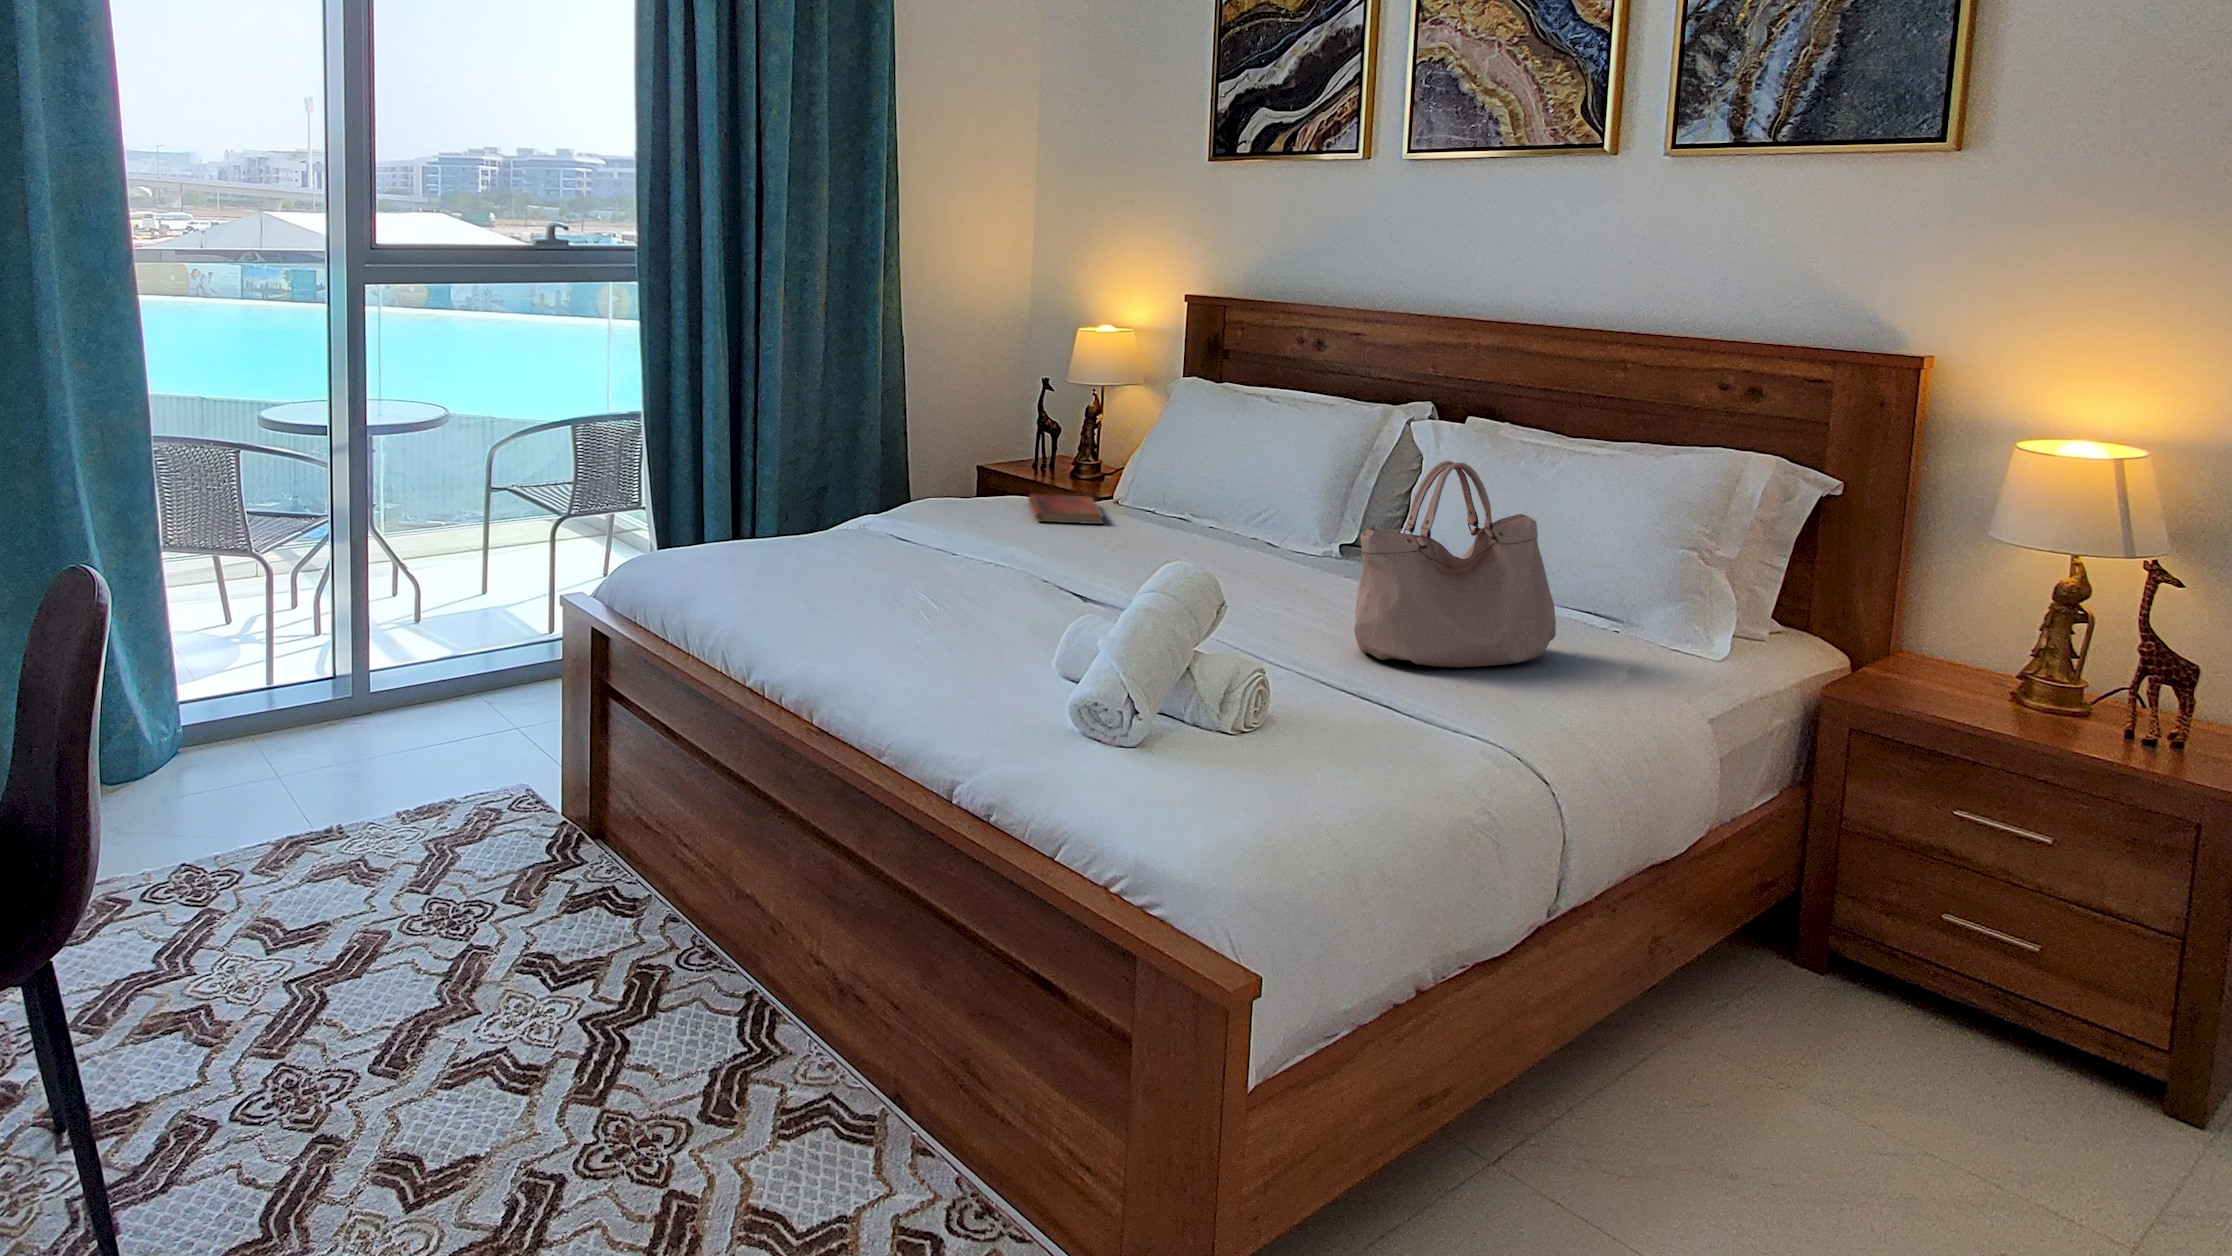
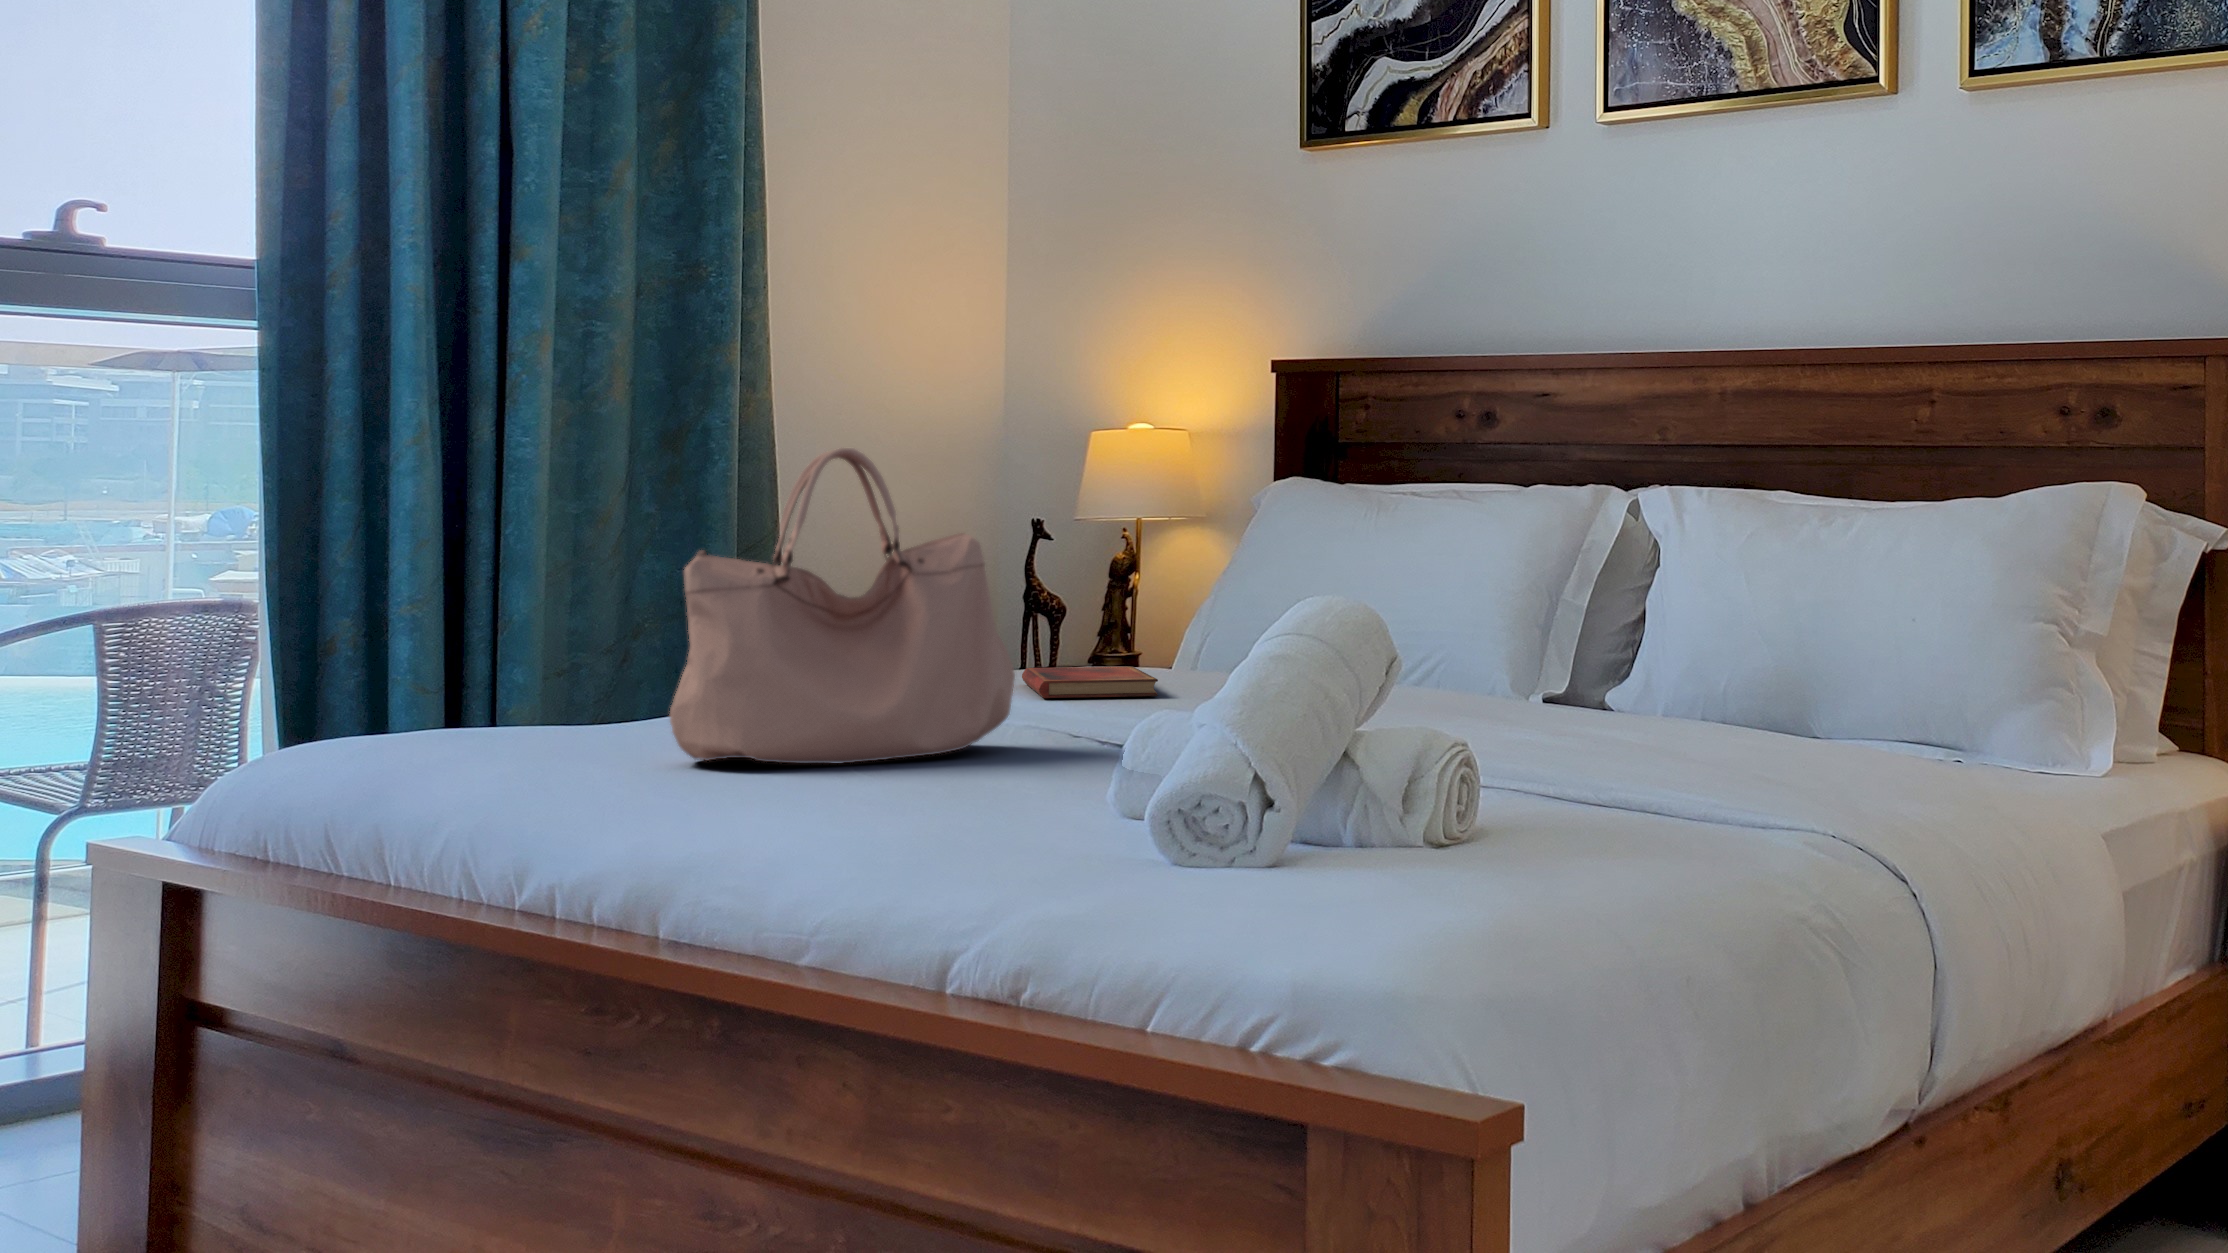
handbag: present [1354,461,1556,667] -> present [670,448,1015,764]

